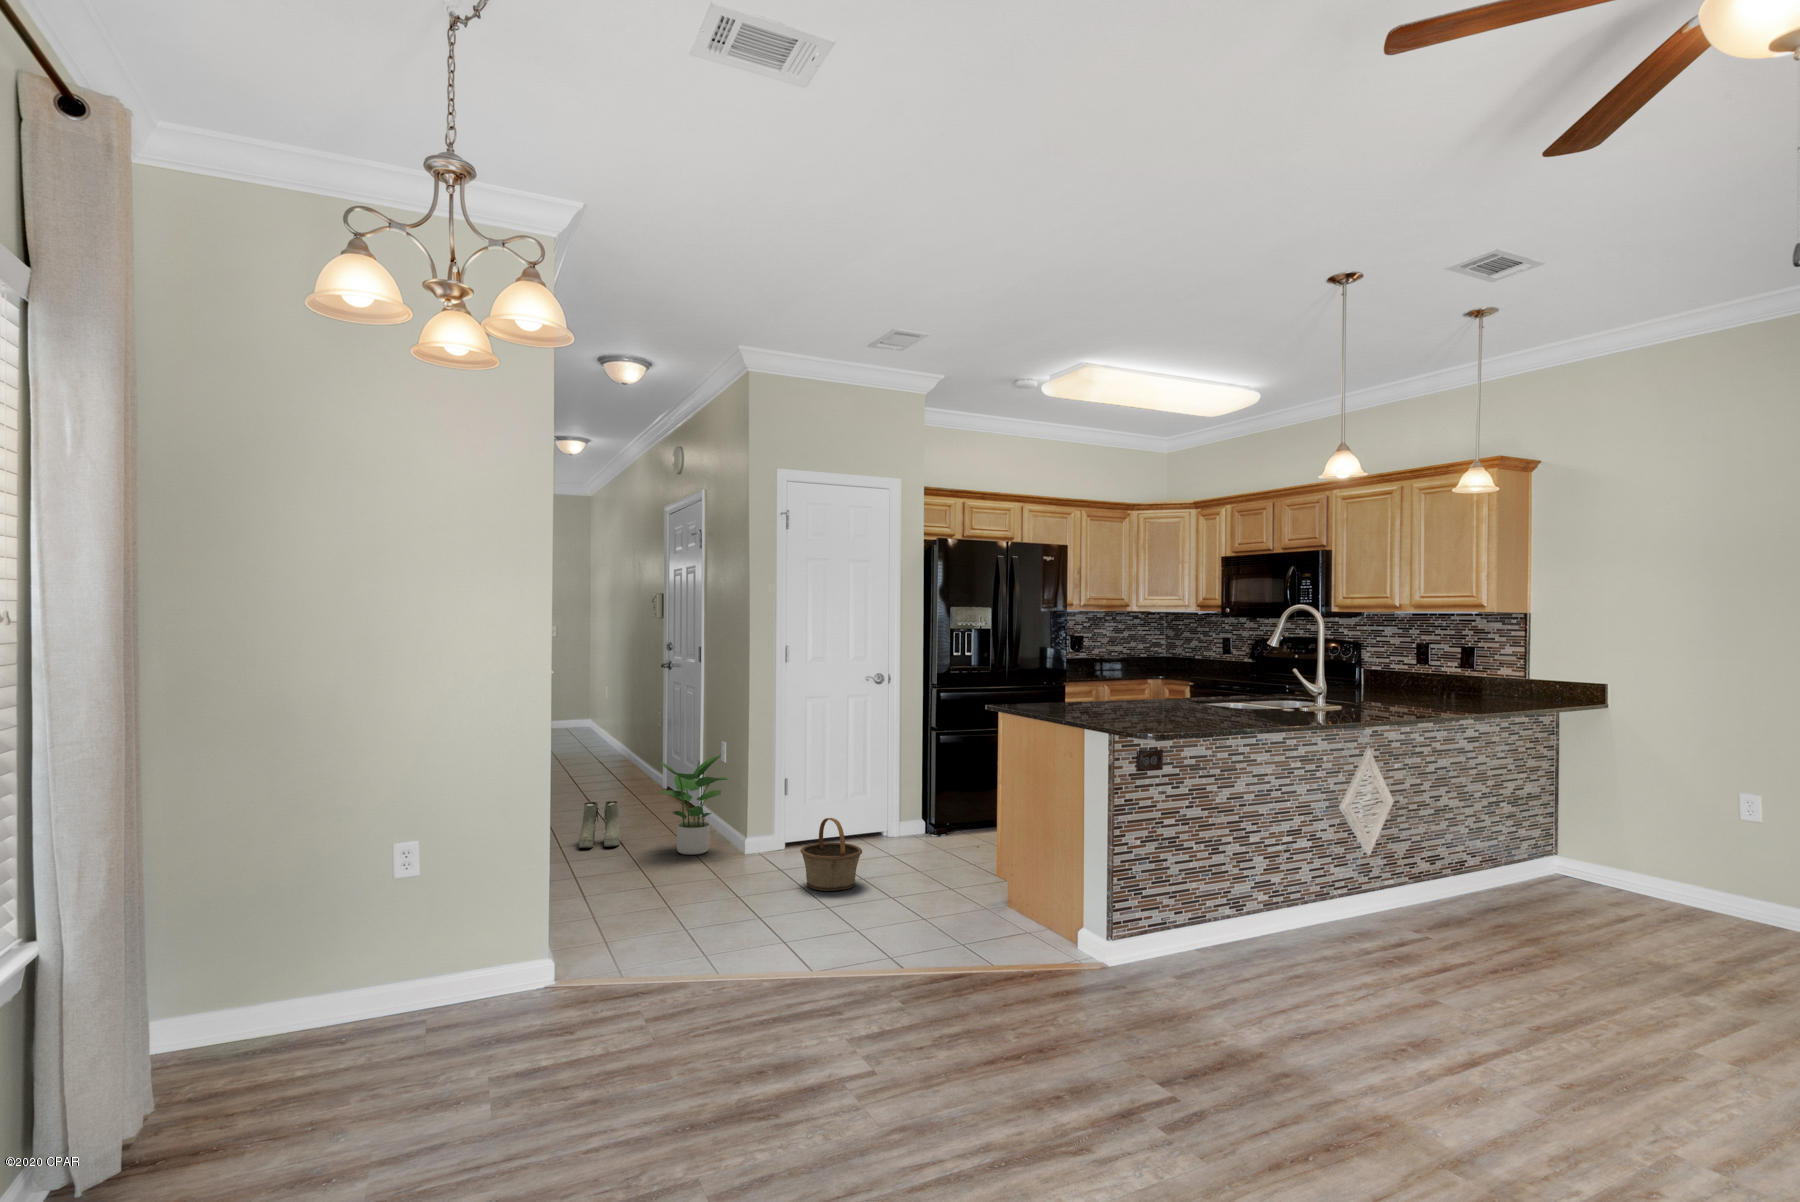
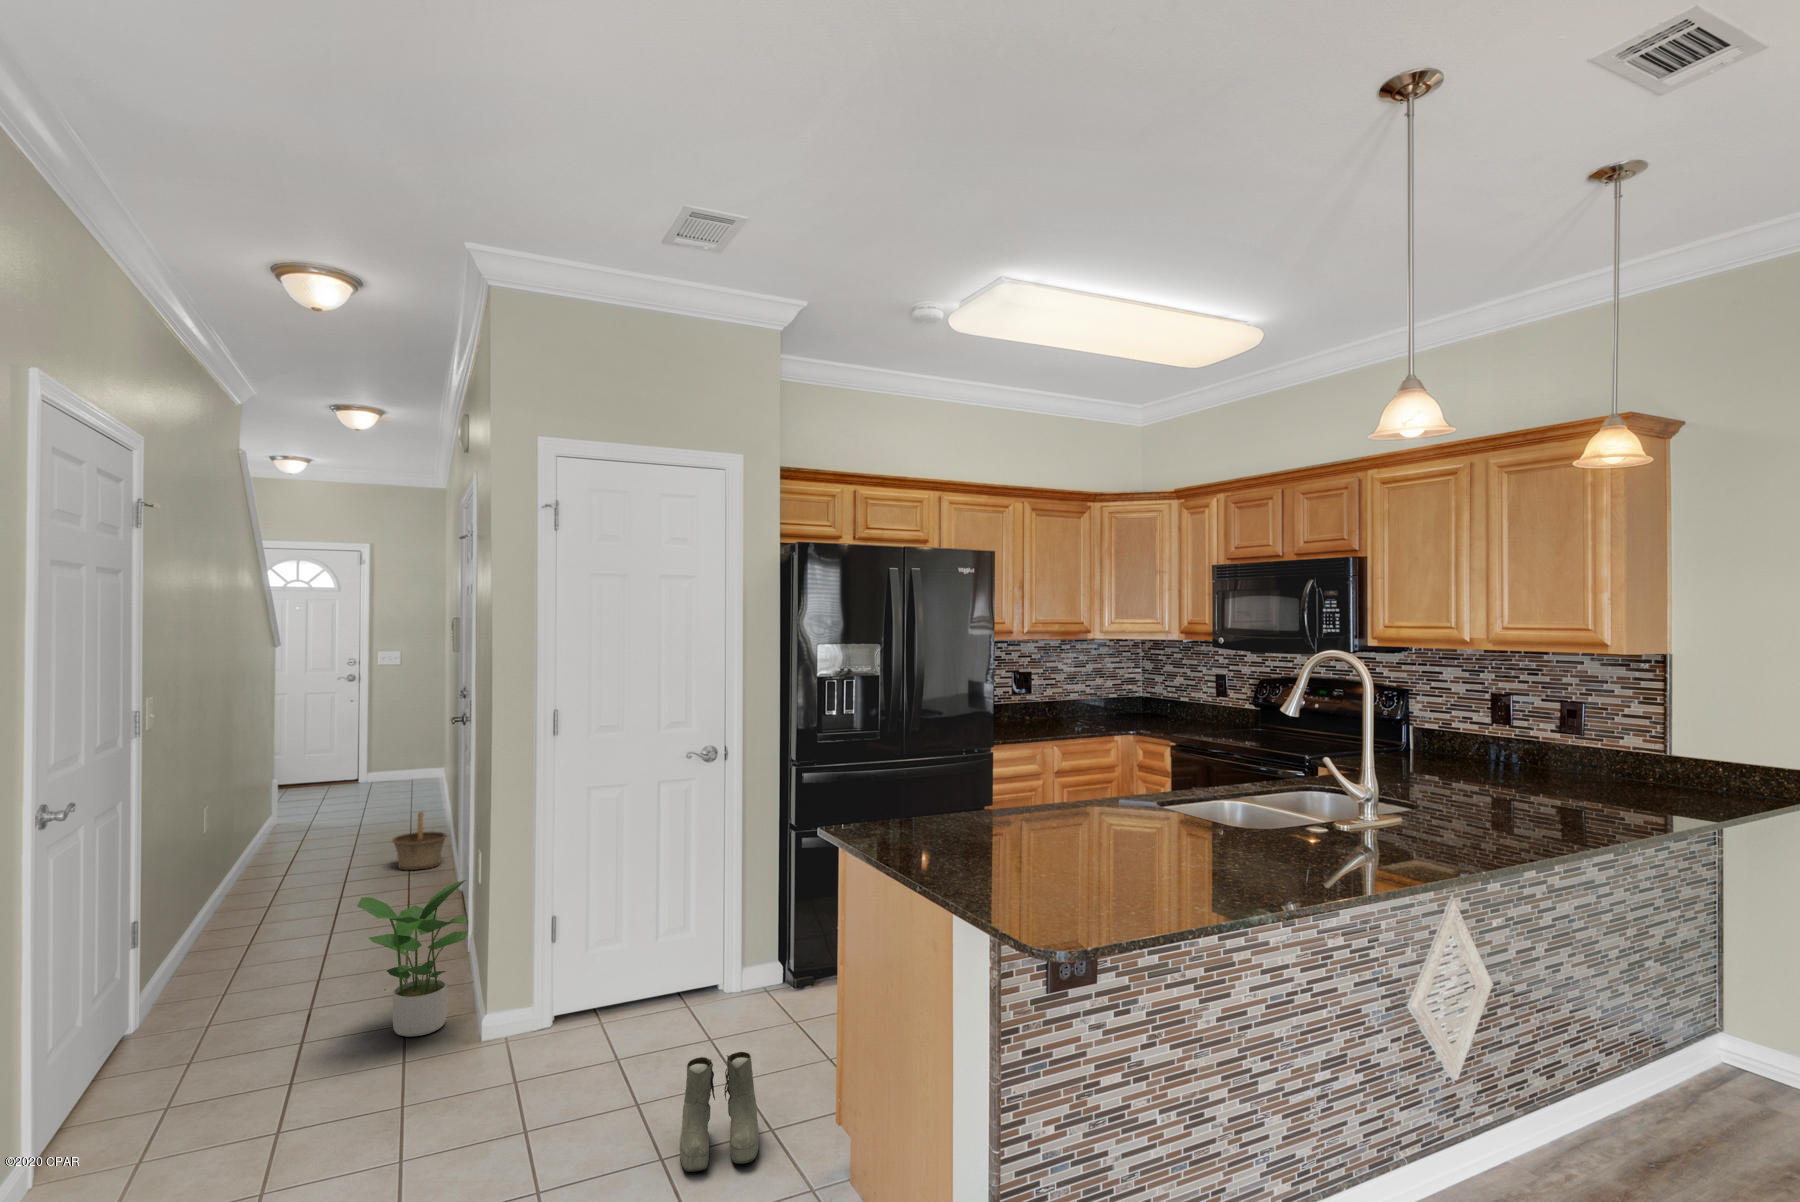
boots: present [579,801,620,848] -> present [680,1052,759,1172]
basket: present [800,818,862,891] -> present [393,812,447,870]

